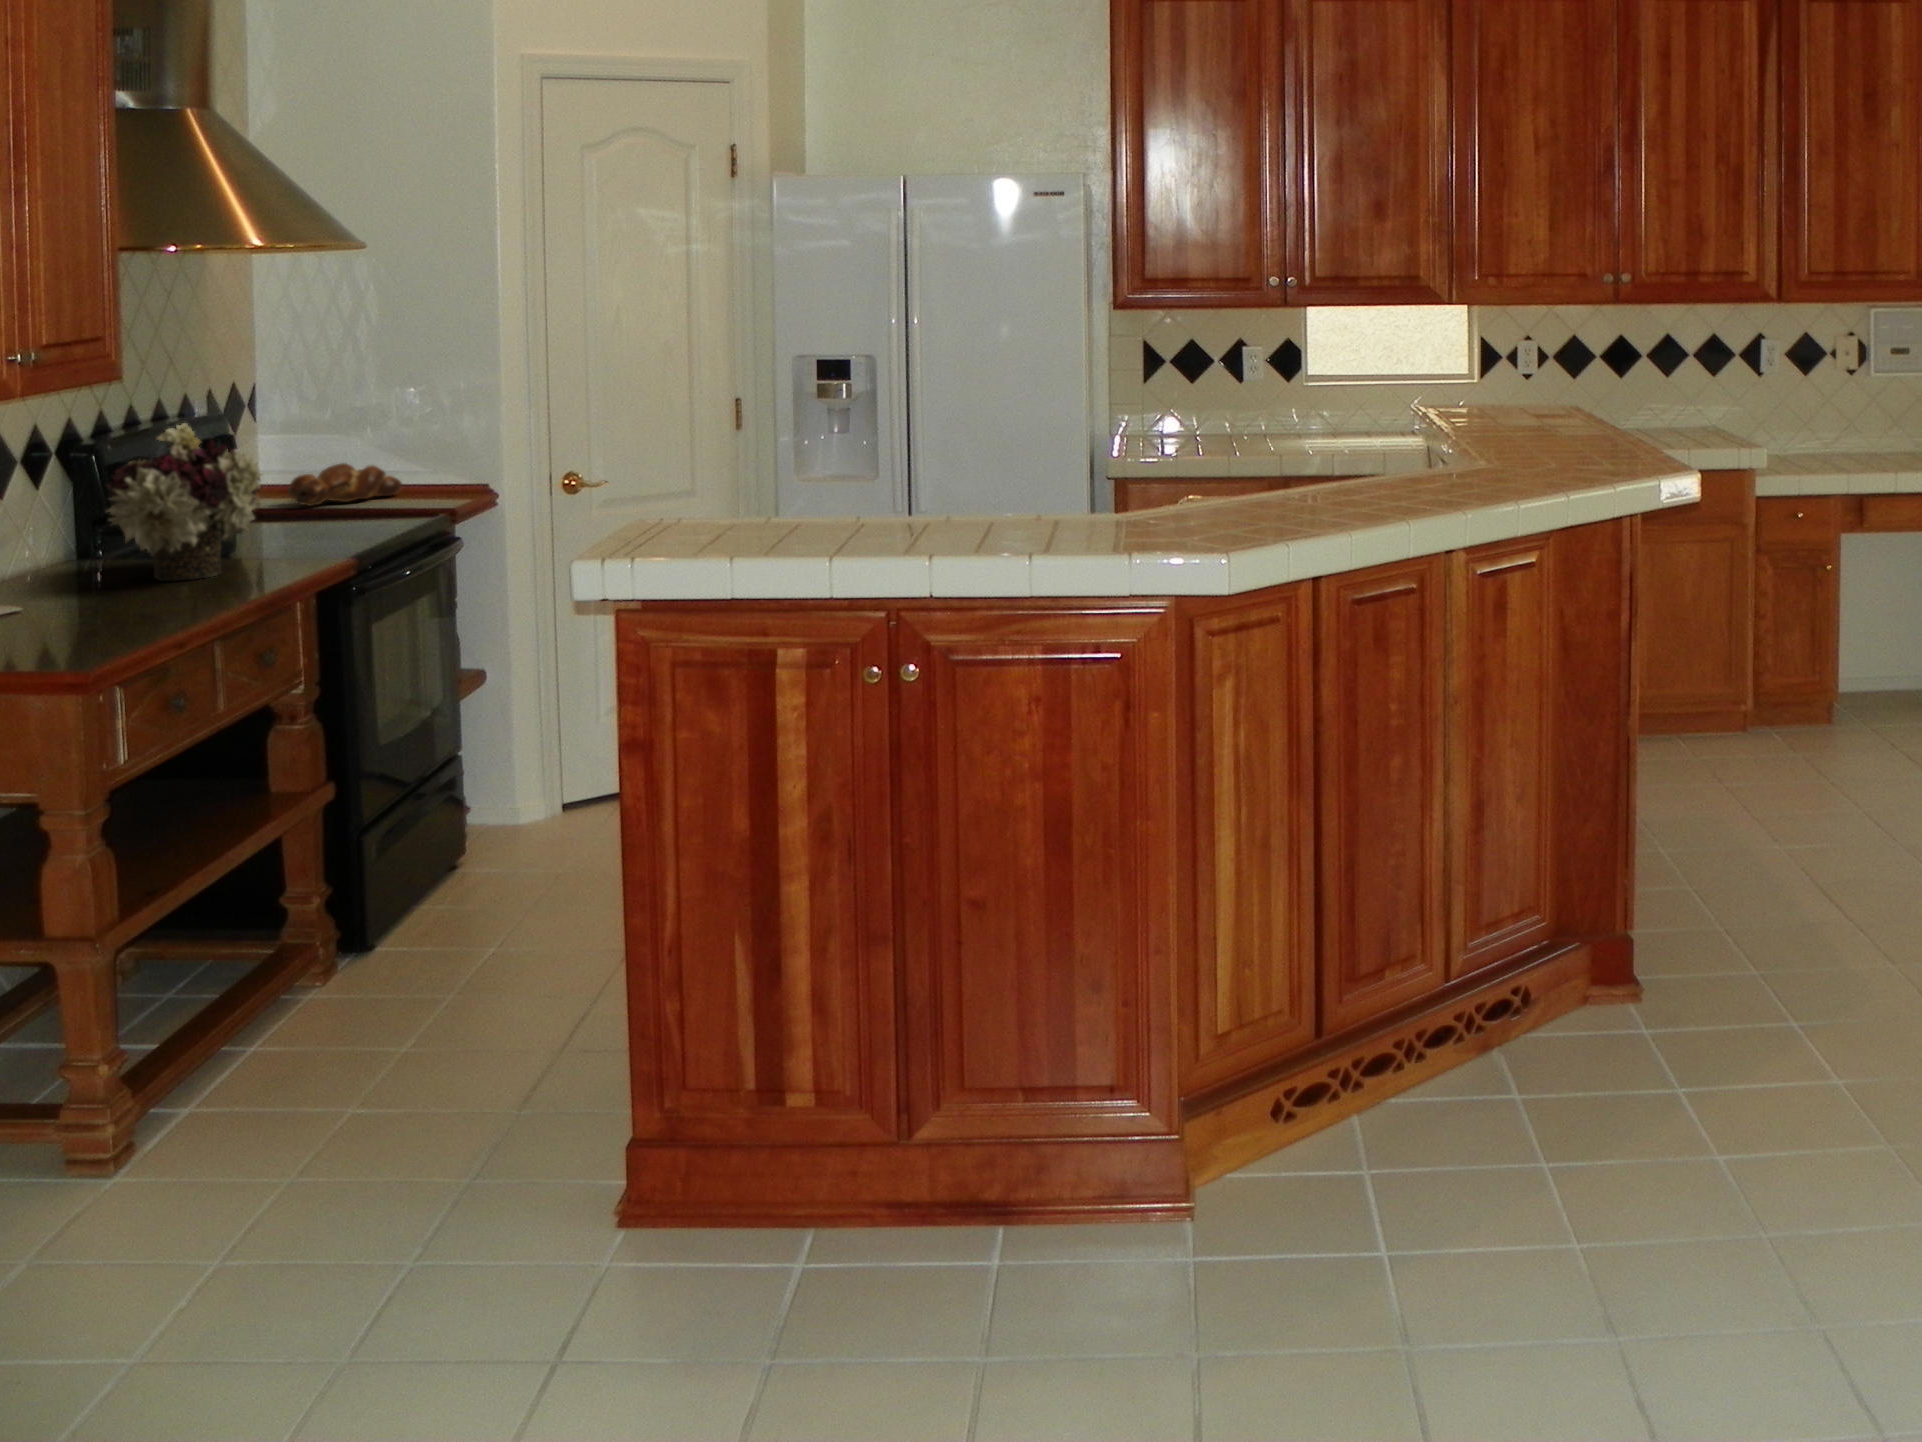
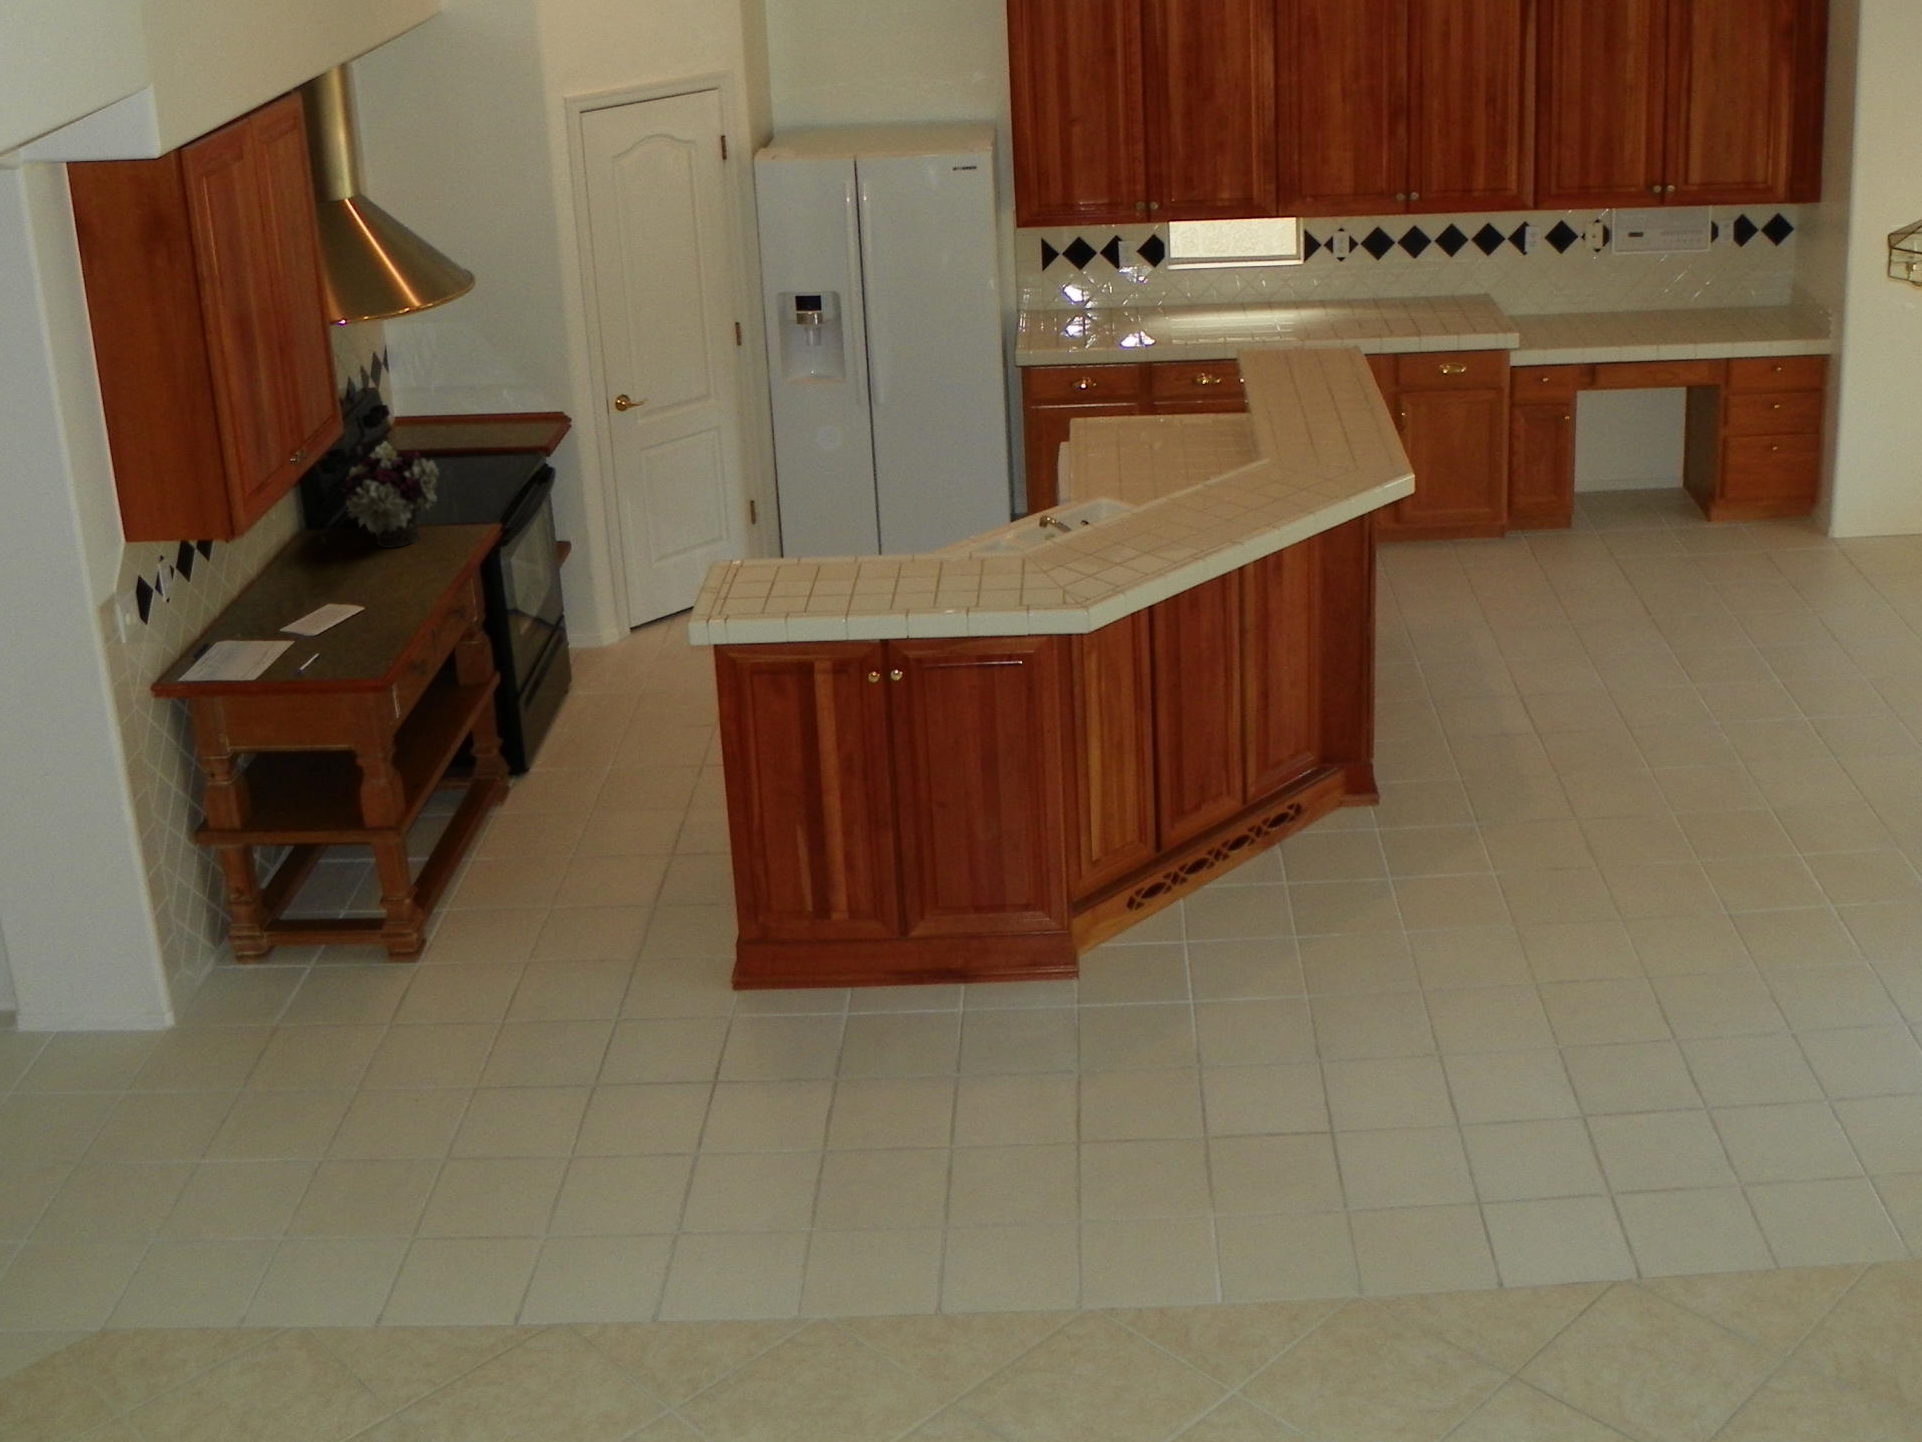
bread loaf: present [288,463,402,506] -> none [428,404,505,442]

